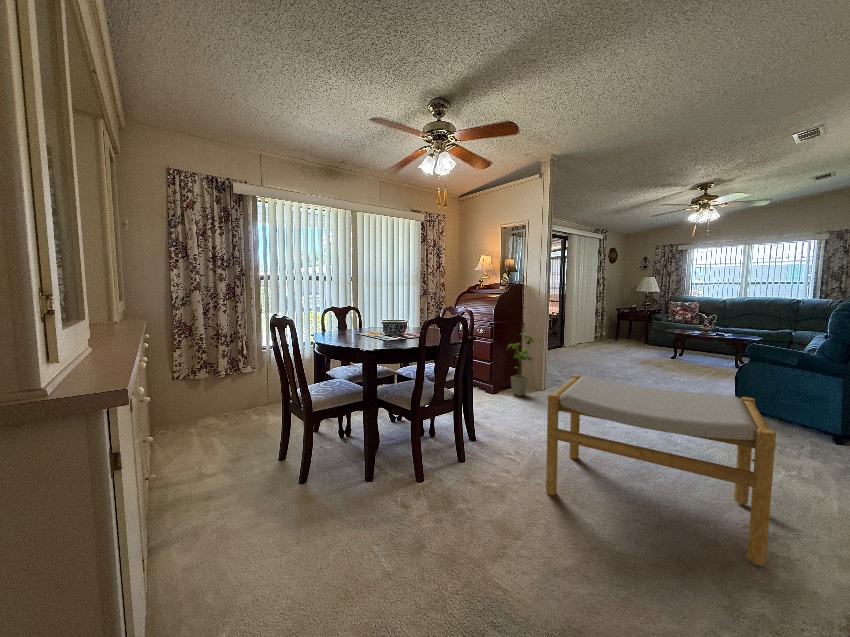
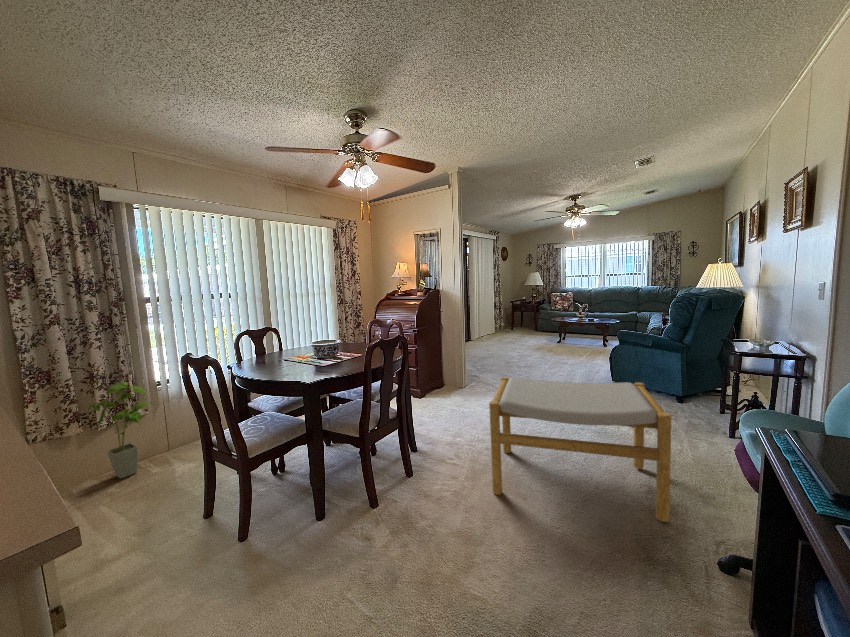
house plant: present [507,333,540,396] -> present [88,382,151,479]

